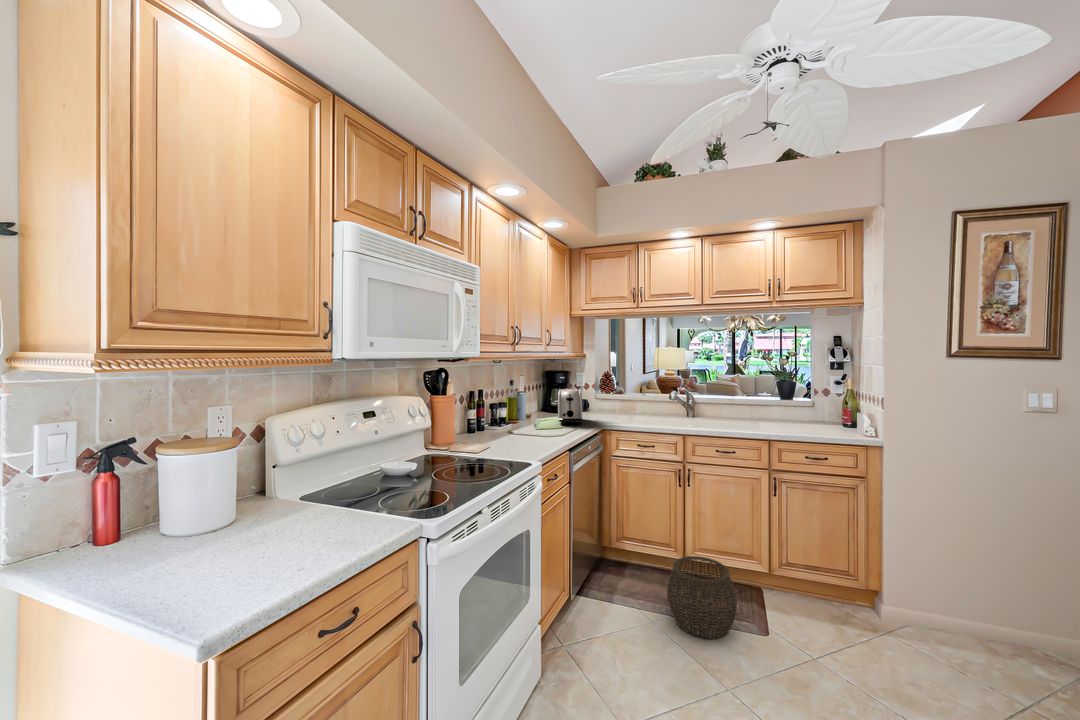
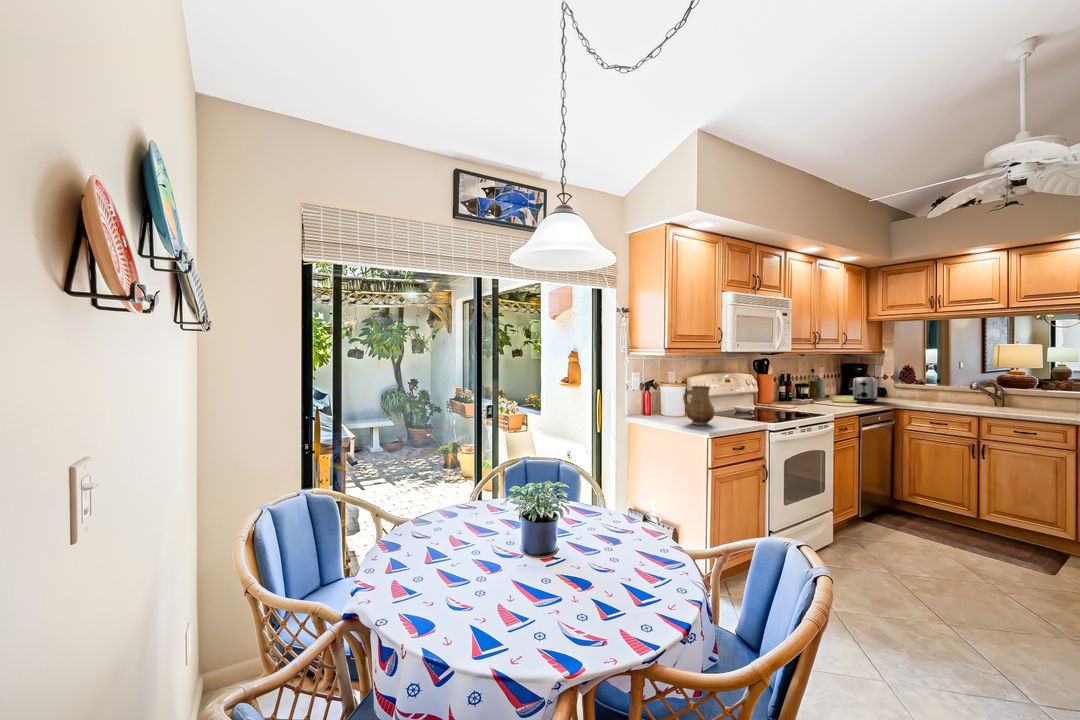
ceramic pitcher: none [193,453,285,575] -> present [683,386,715,425]
woven basket: present [667,556,737,639] -> none [944,506,1013,562]

